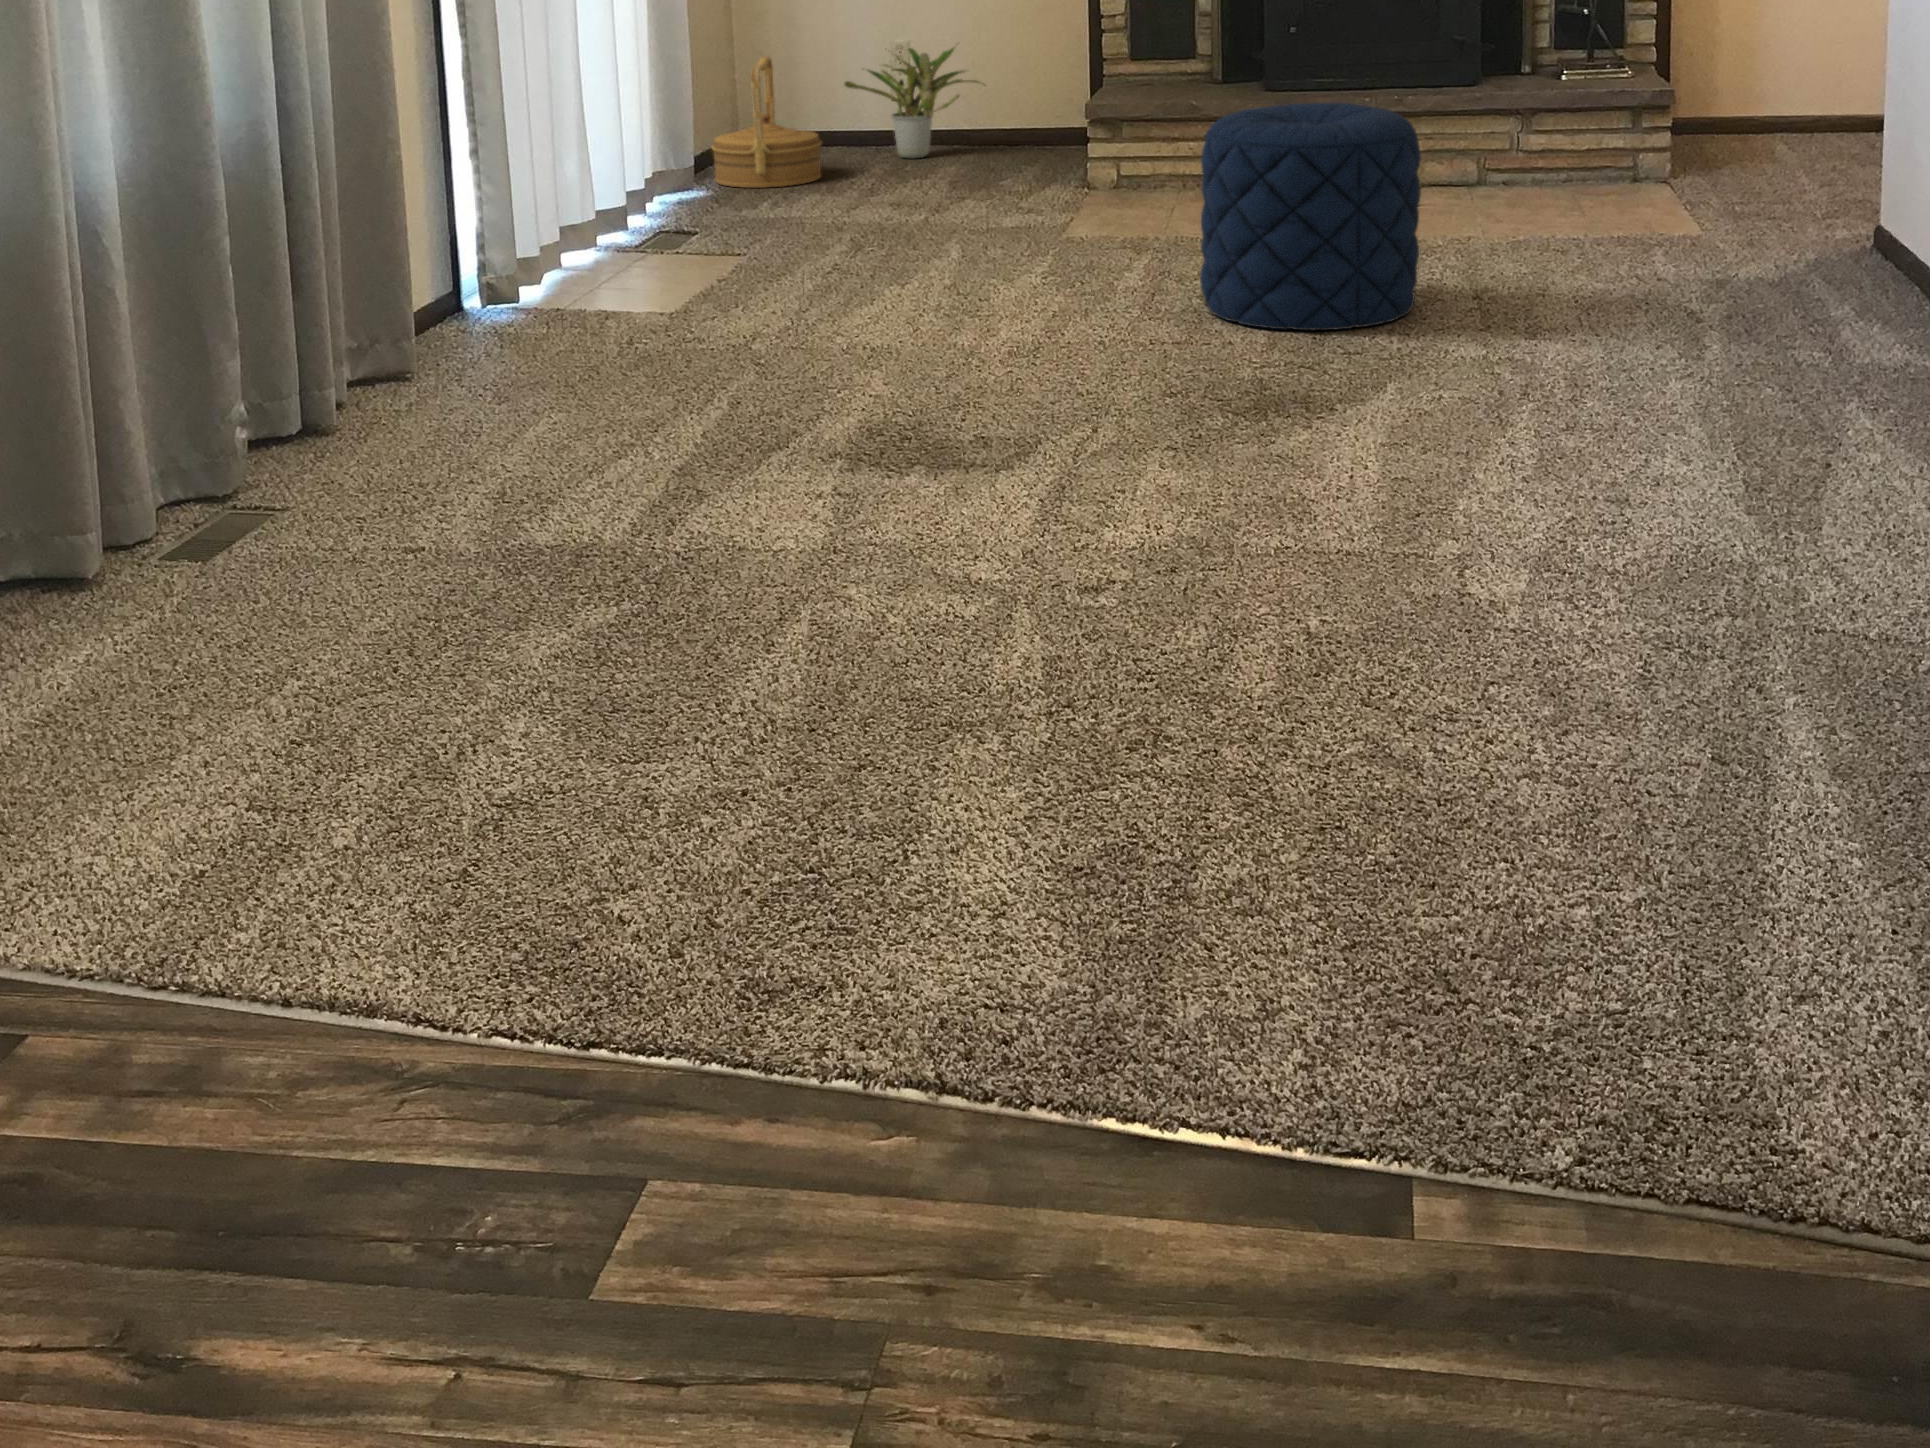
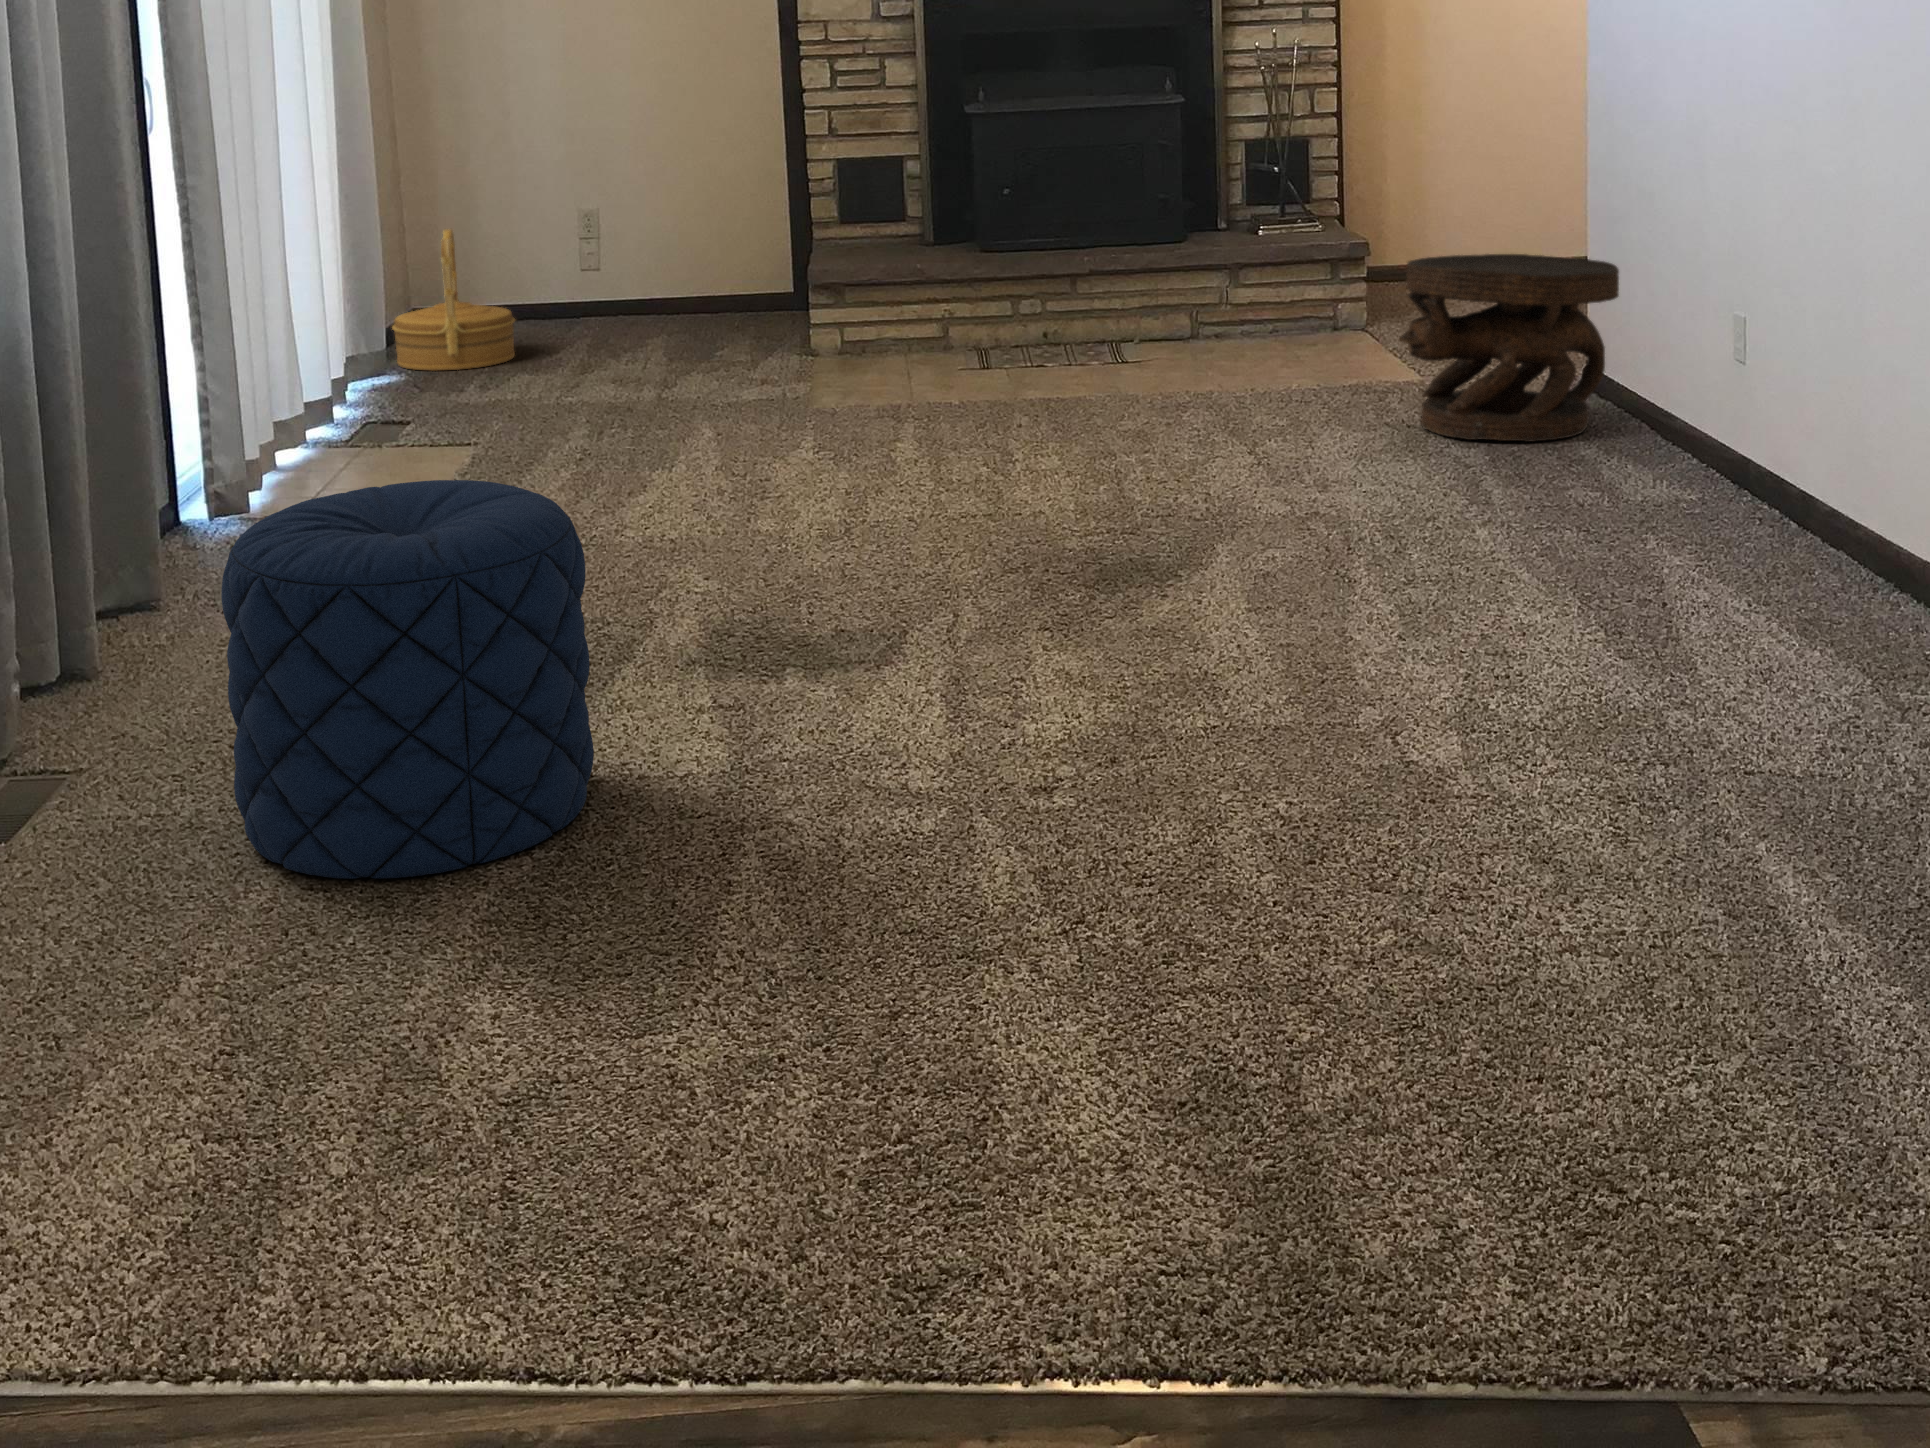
potted plant: present [844,44,985,159] -> none [531,209,683,332]
side table: none [1649,98,1901,296] -> present [1399,254,1619,442]
pouf: present [1200,103,1421,330] -> present [221,480,594,879]

